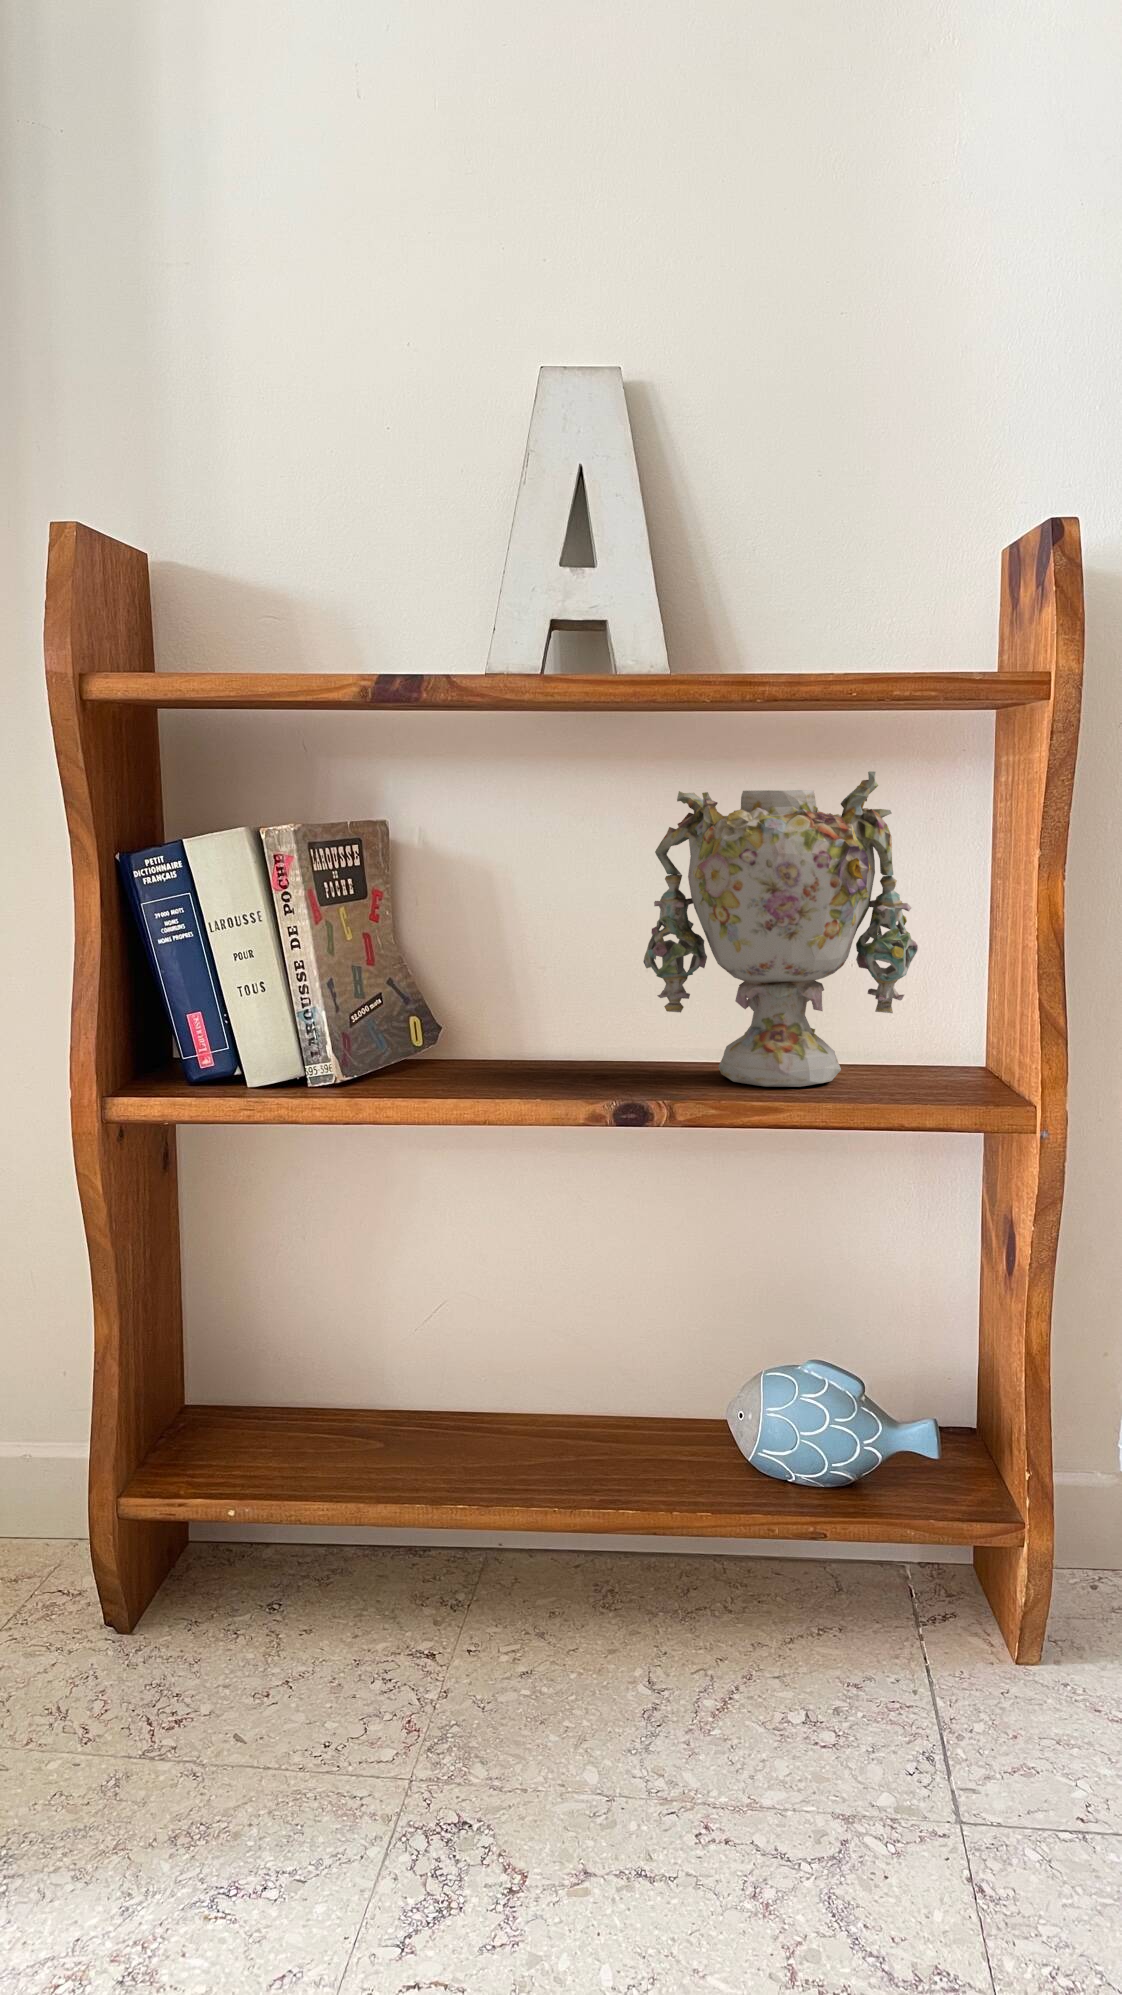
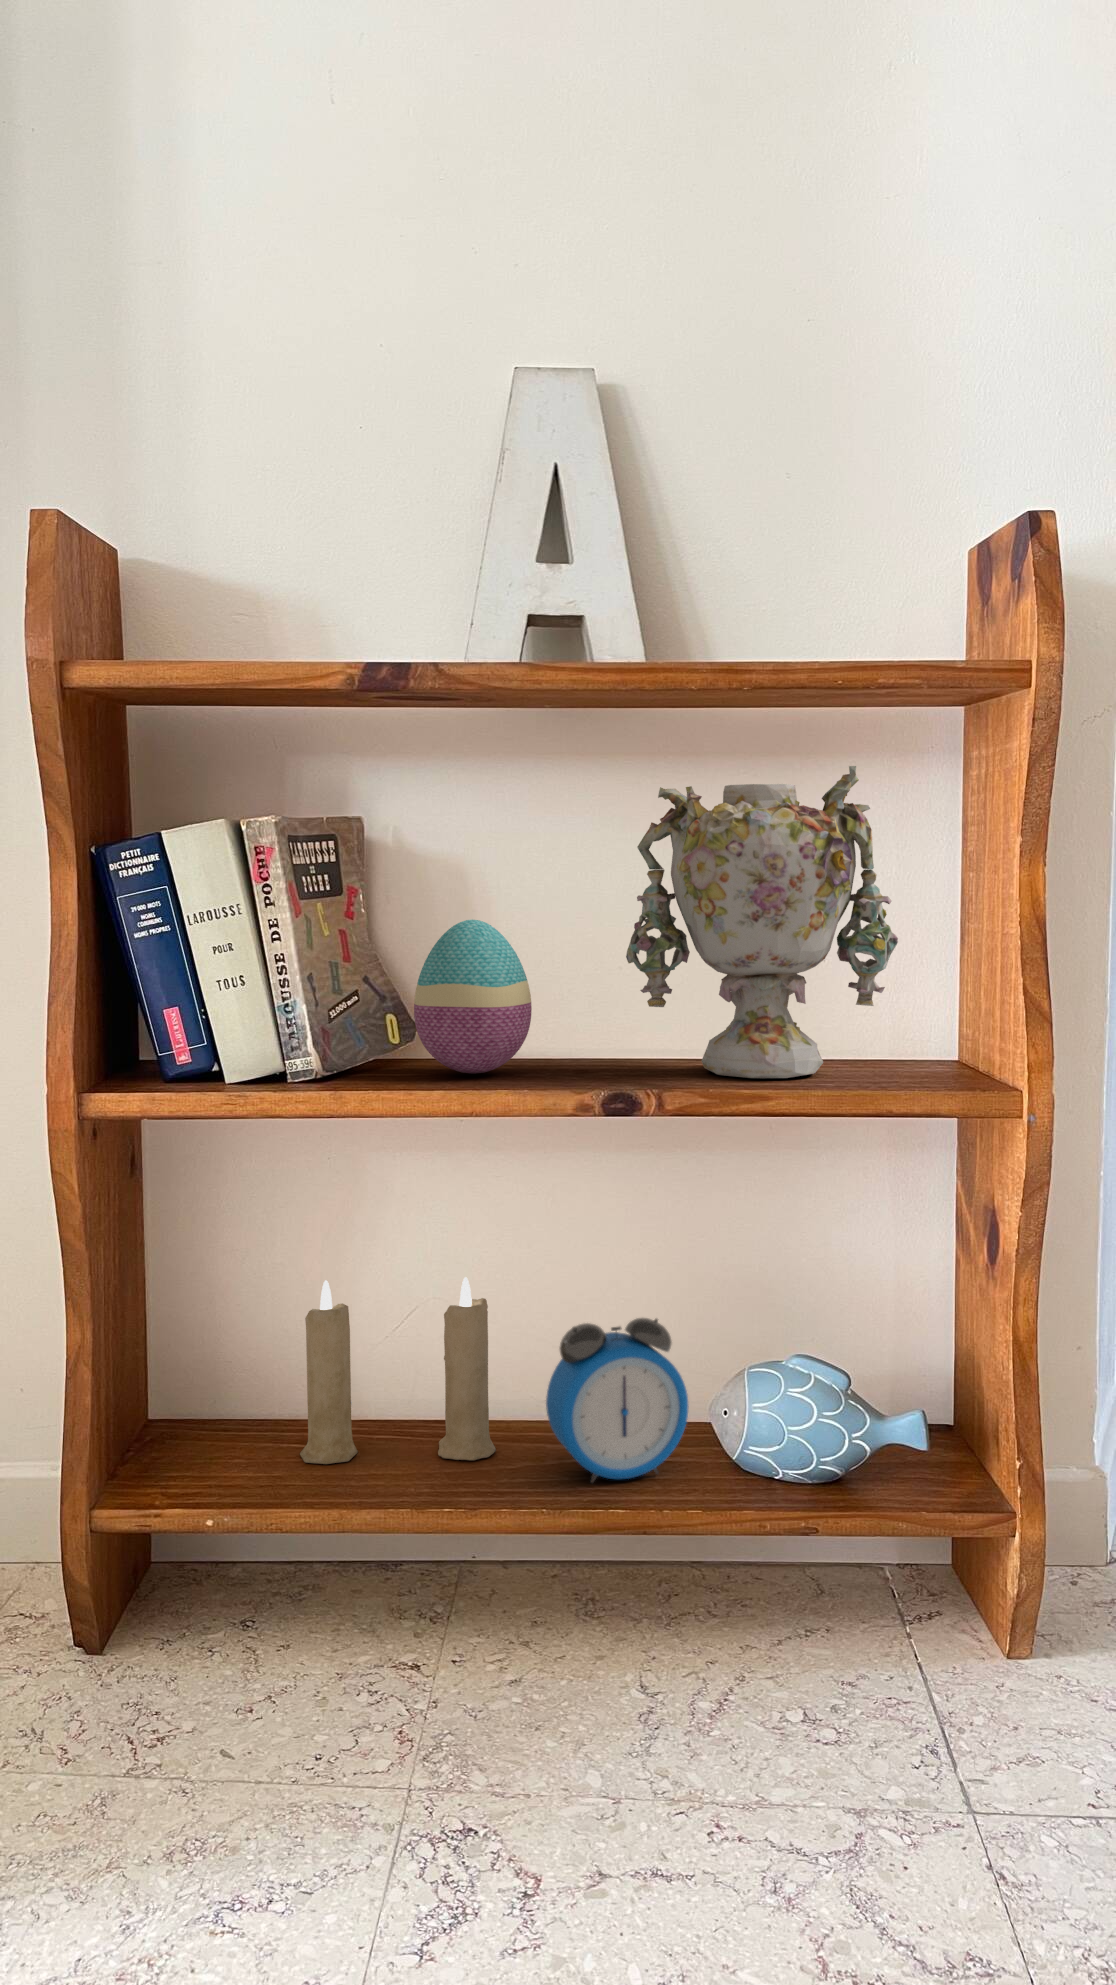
decorative egg: none [430,926,547,1078] -> present [414,920,532,1073]
candle: none [323,1266,514,1456] -> present [300,1277,496,1464]
alarm clock: none [561,1321,701,1483] -> present [546,1318,689,1483]

